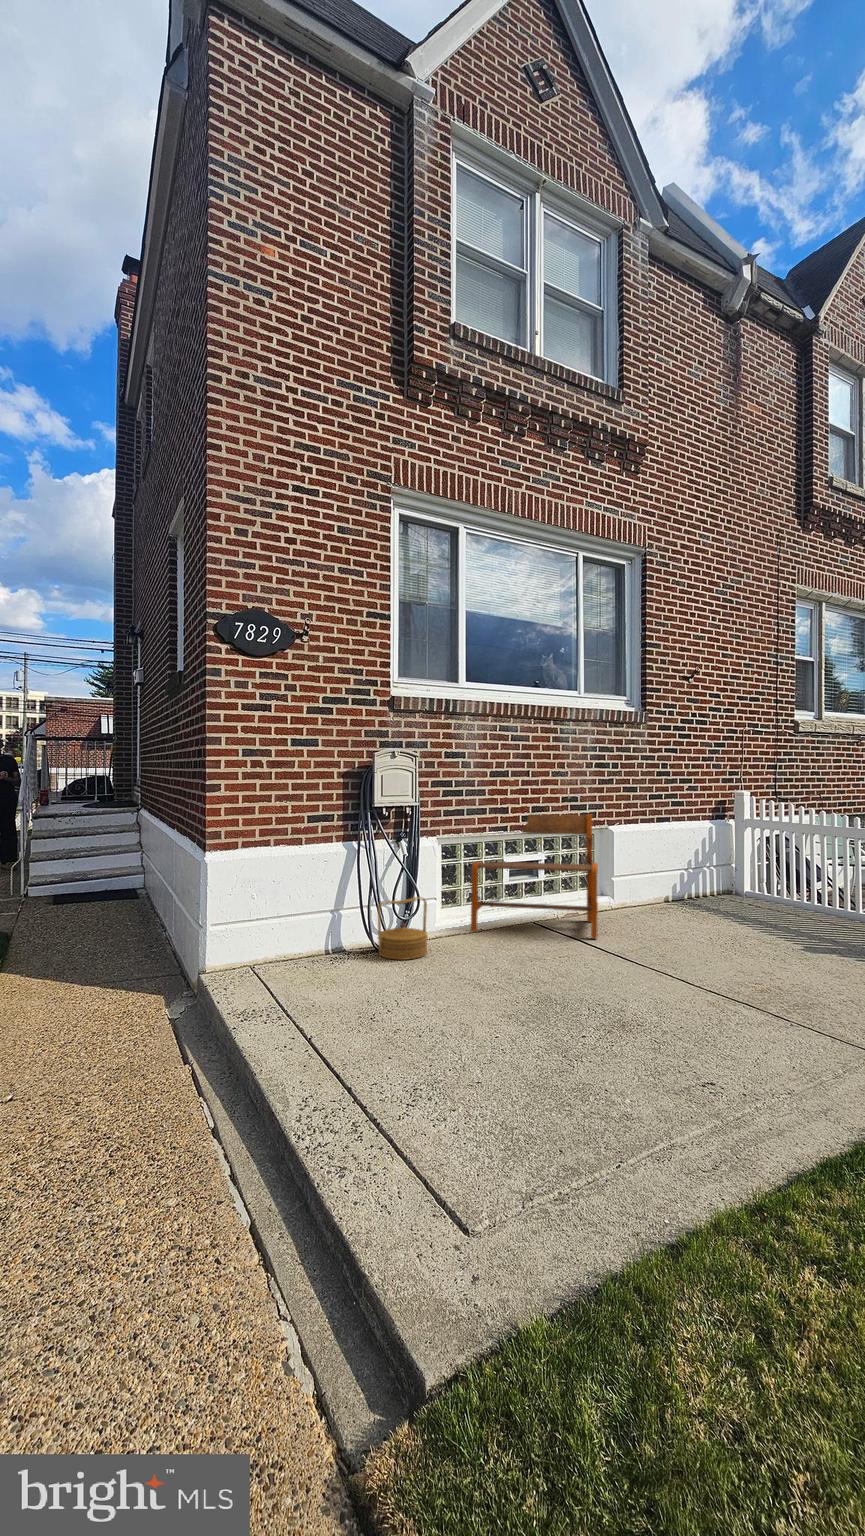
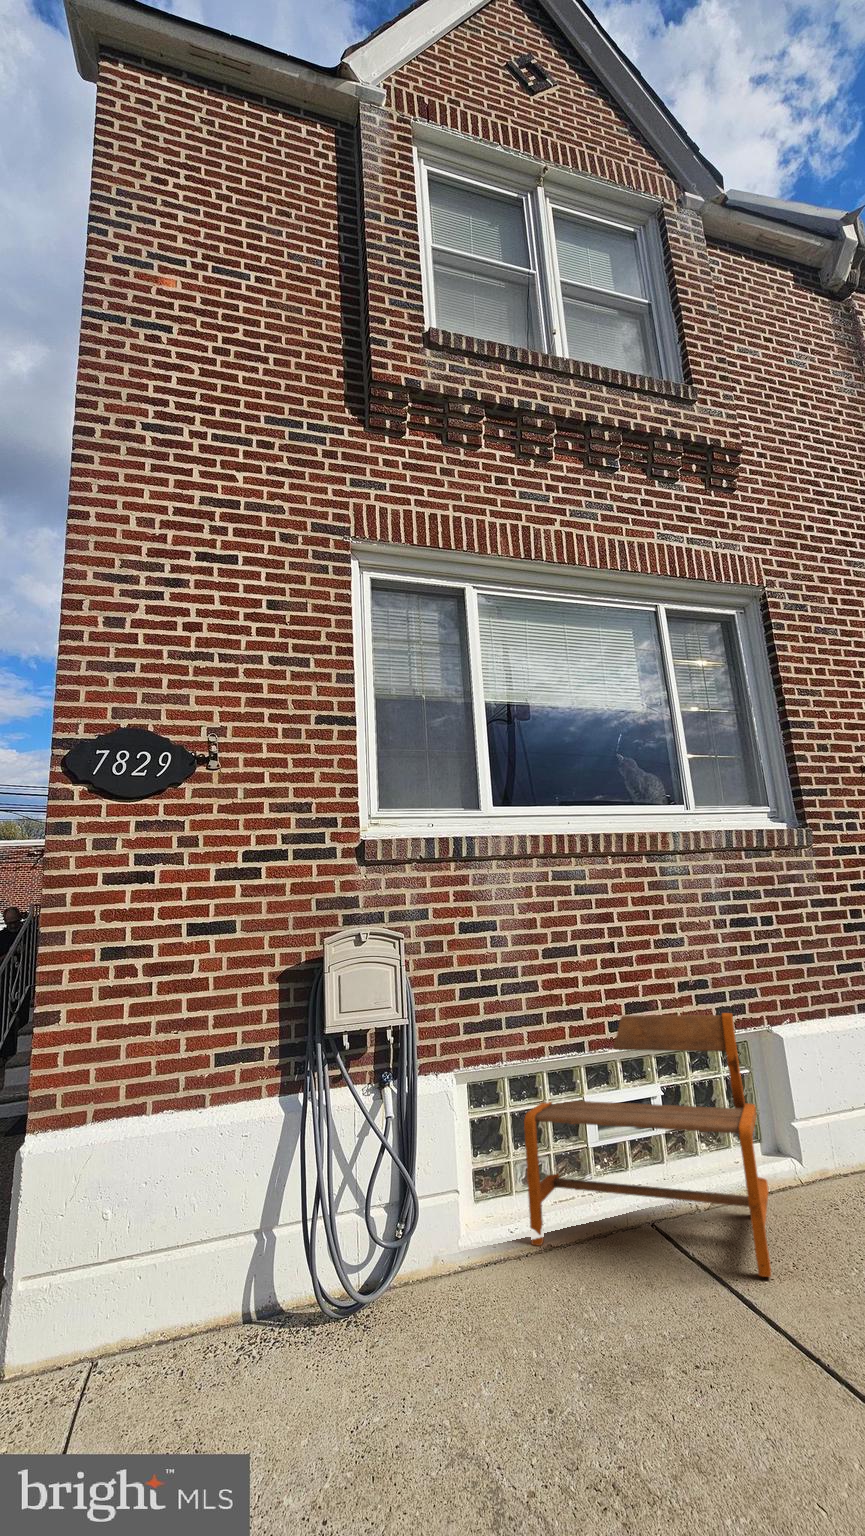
woven basket: present [377,897,428,960] -> none [329,1197,428,1343]

